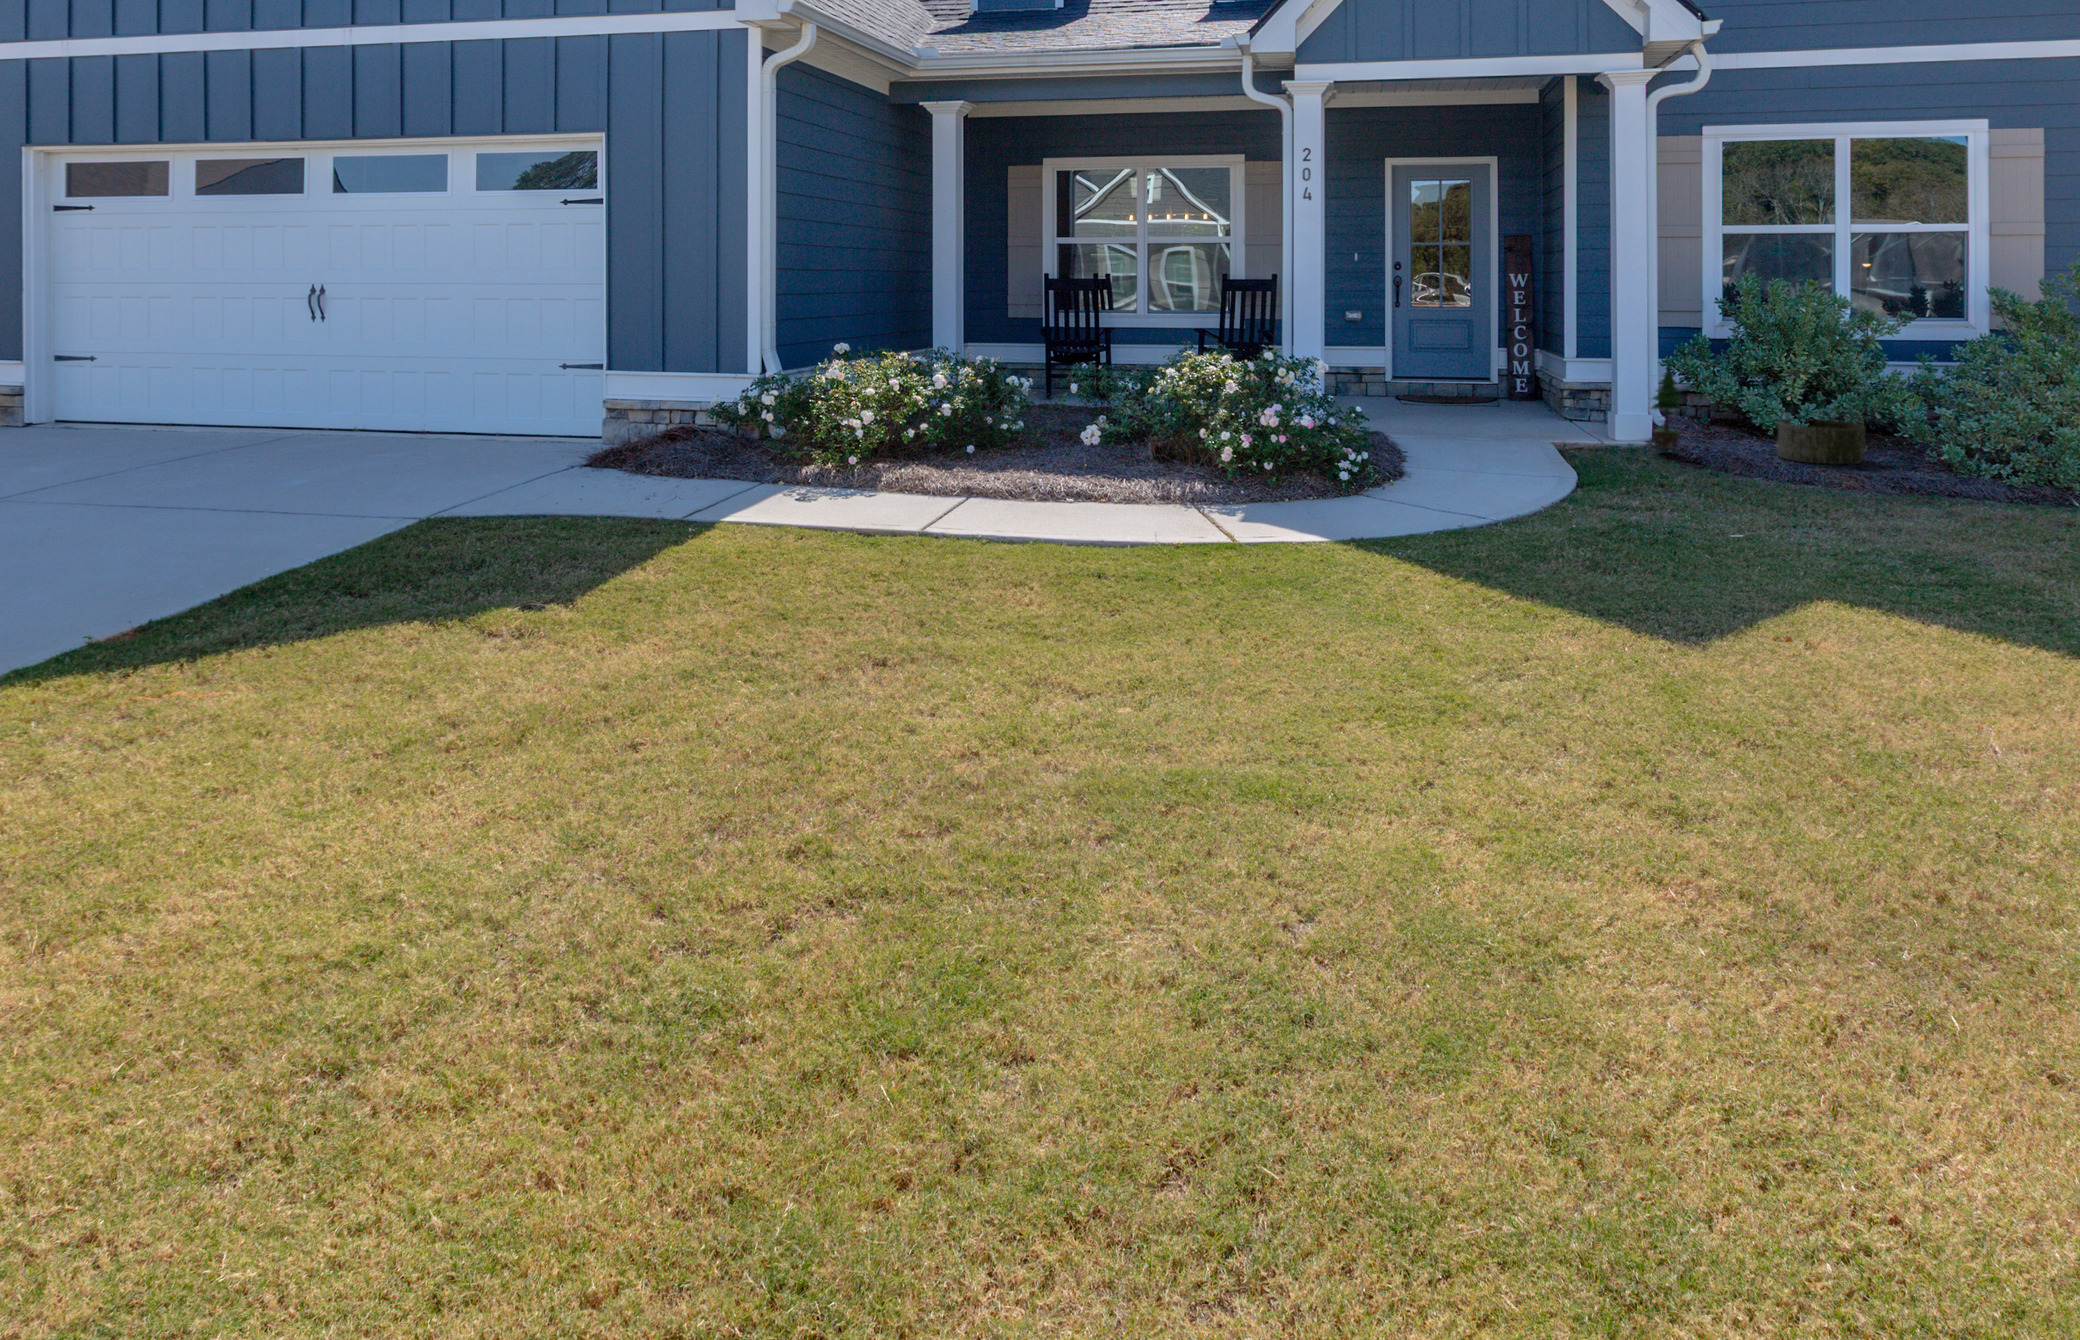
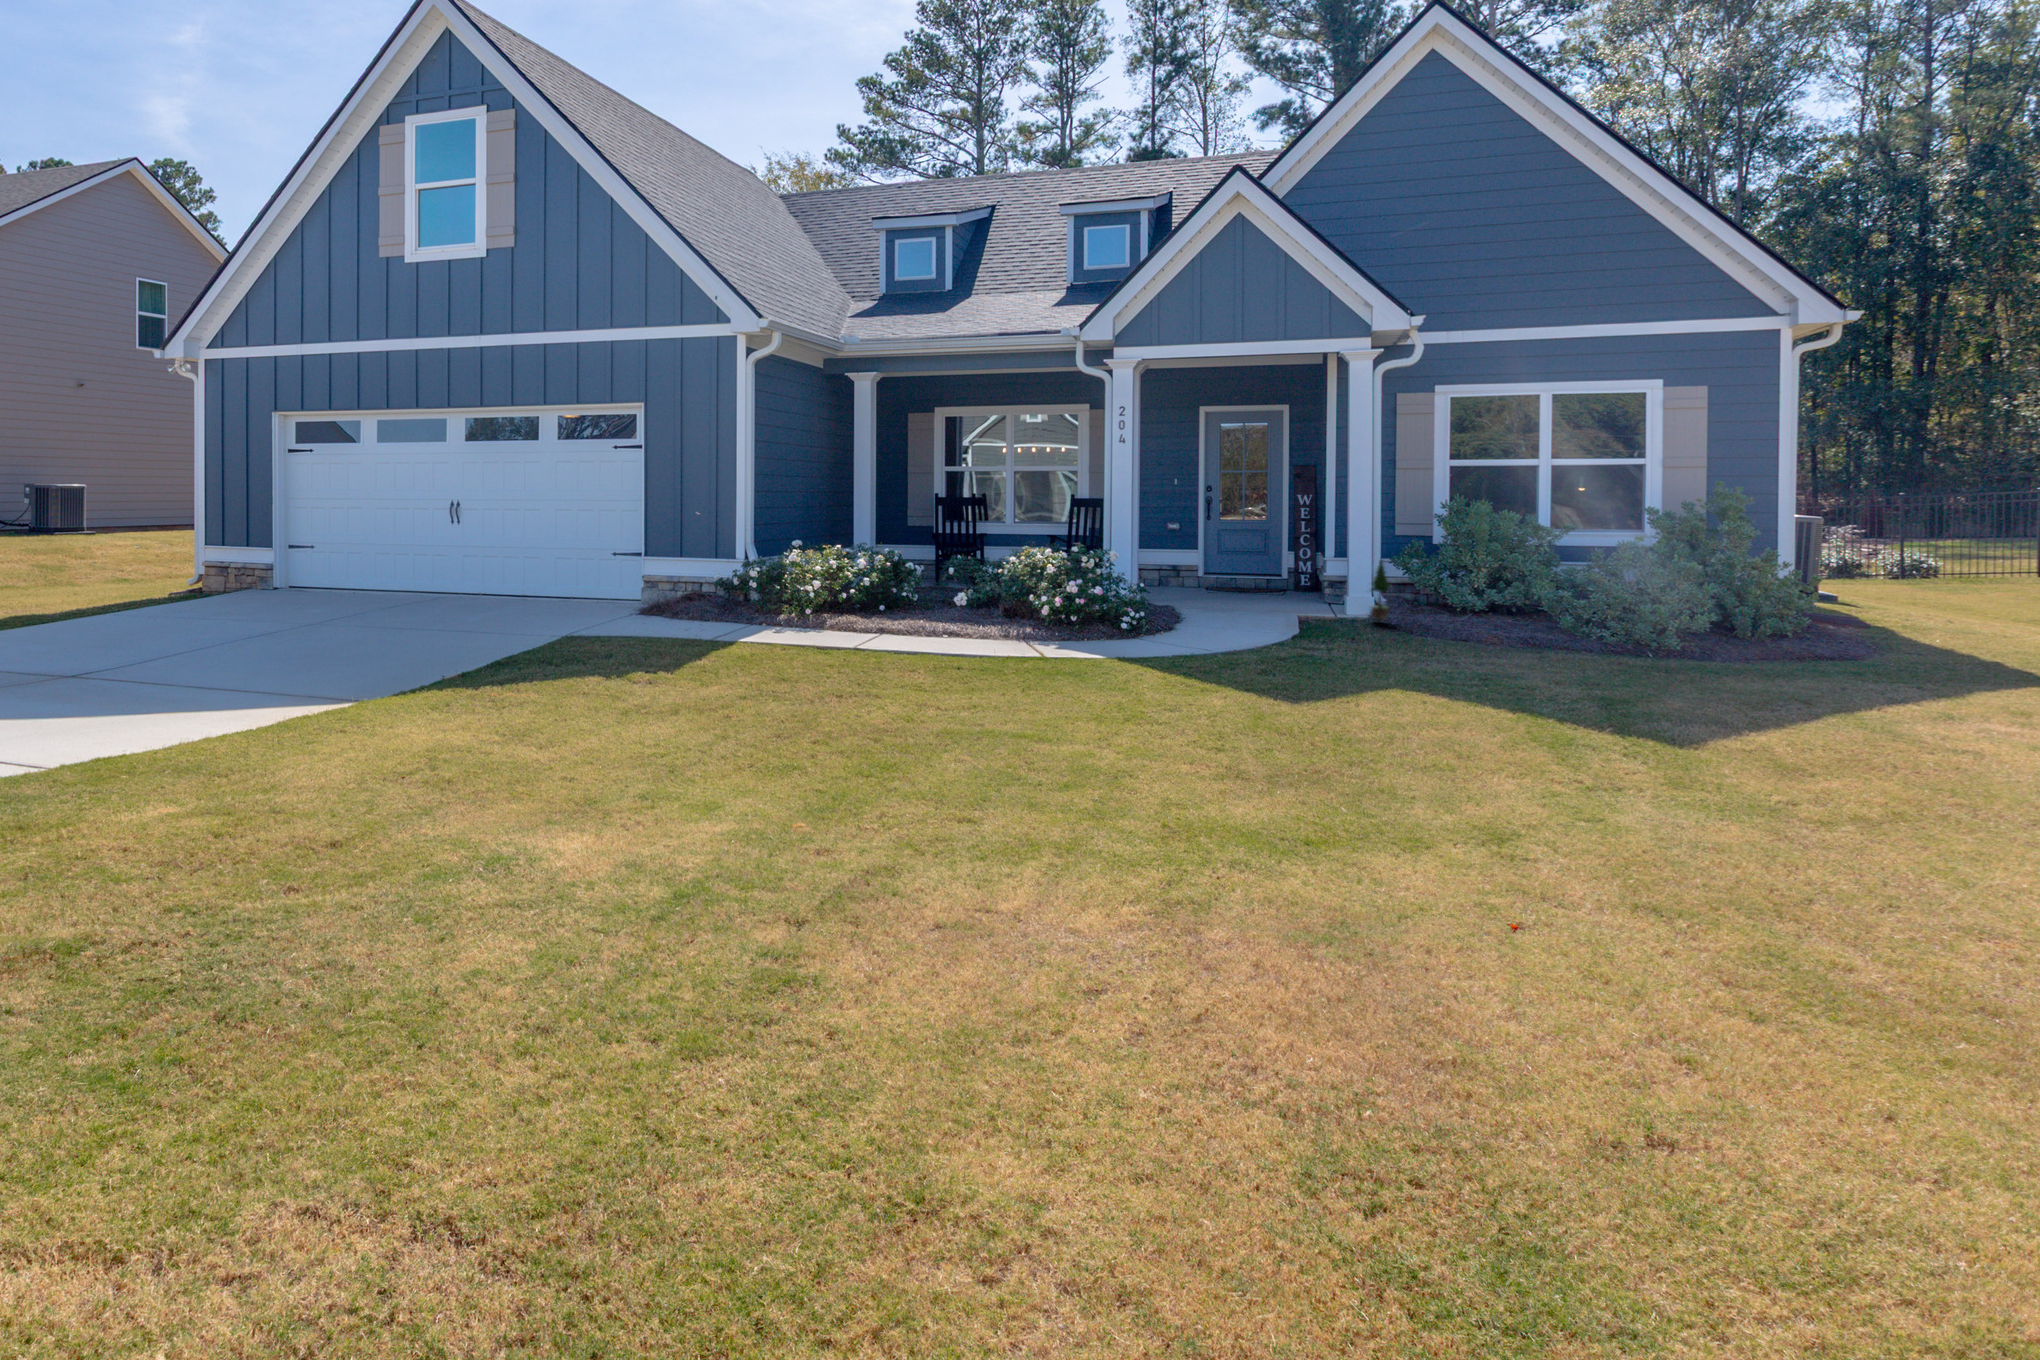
basket: present [1777,412,1865,464] -> none [1462,594,1524,631]

